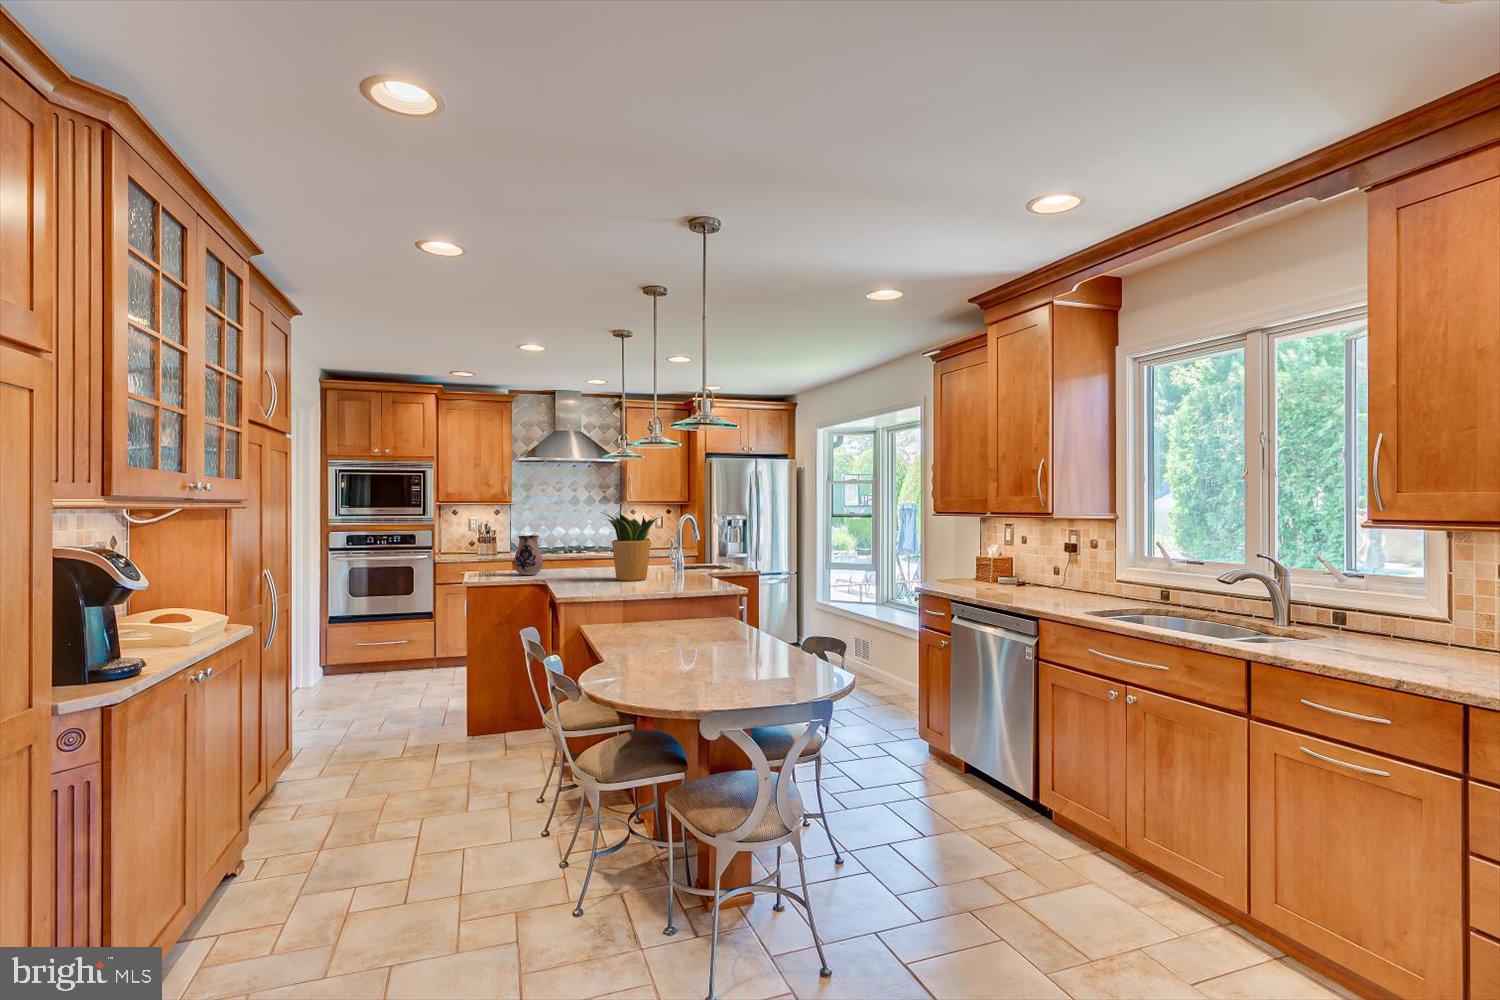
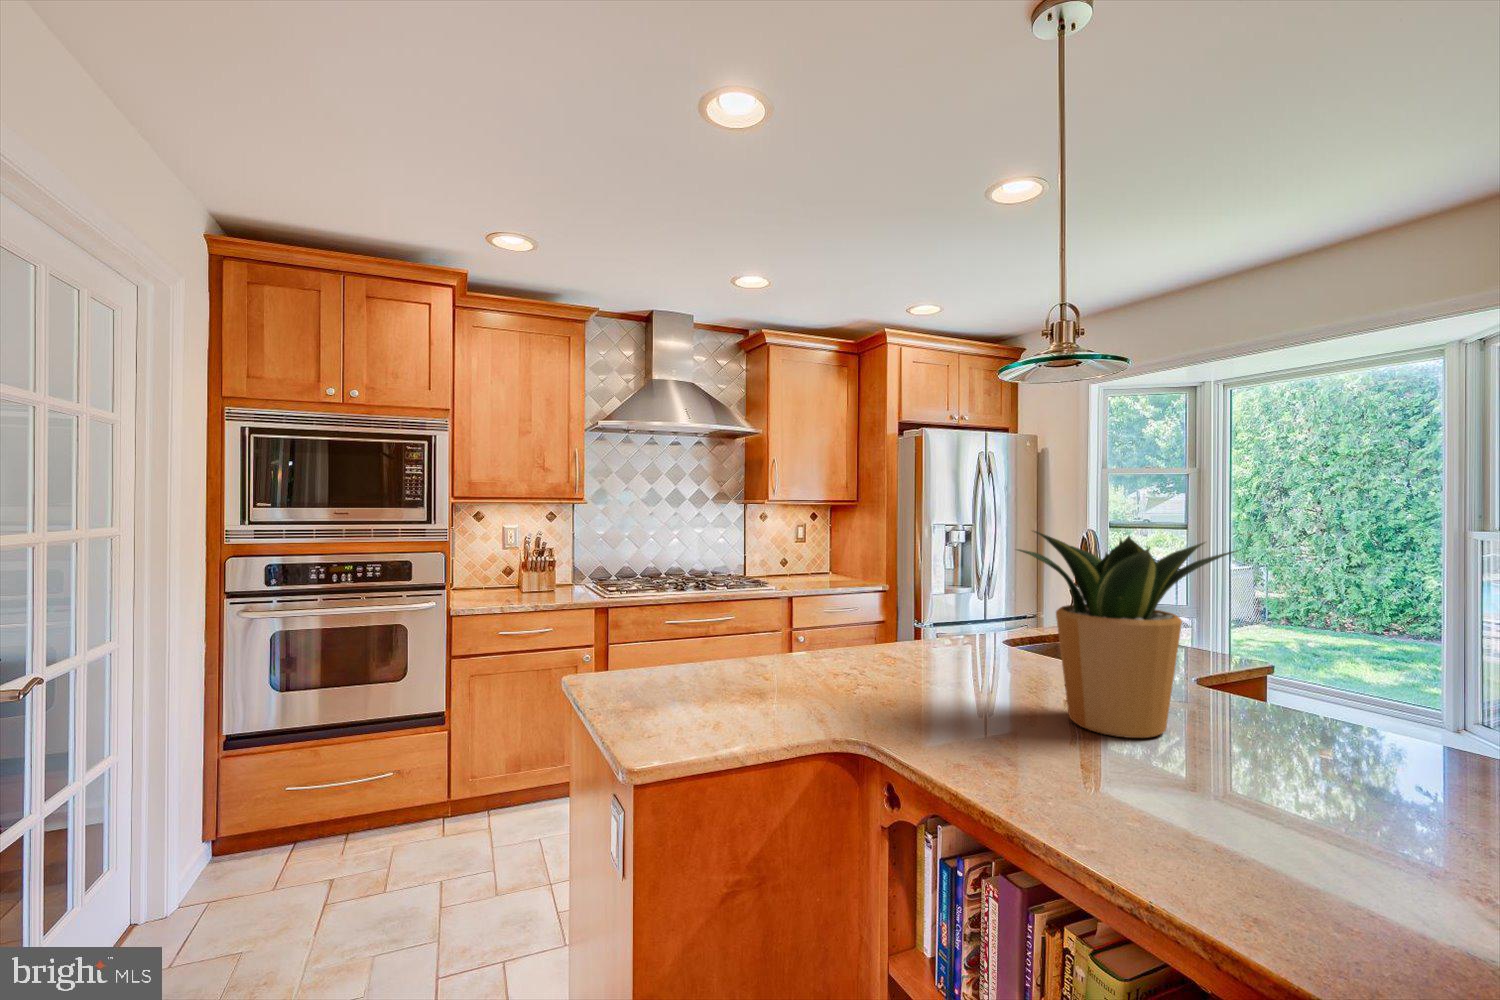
ceramic pitcher: present [514,535,543,575] -> none [724,584,796,694]

